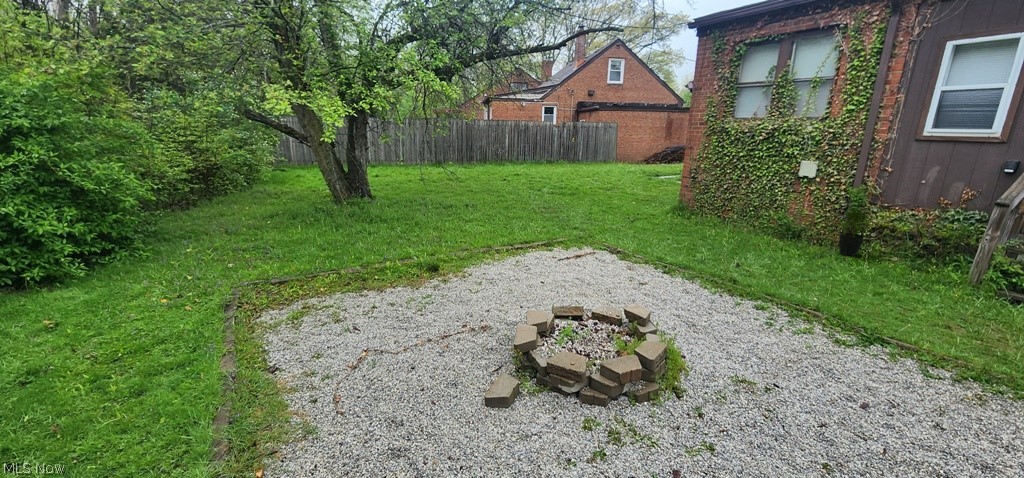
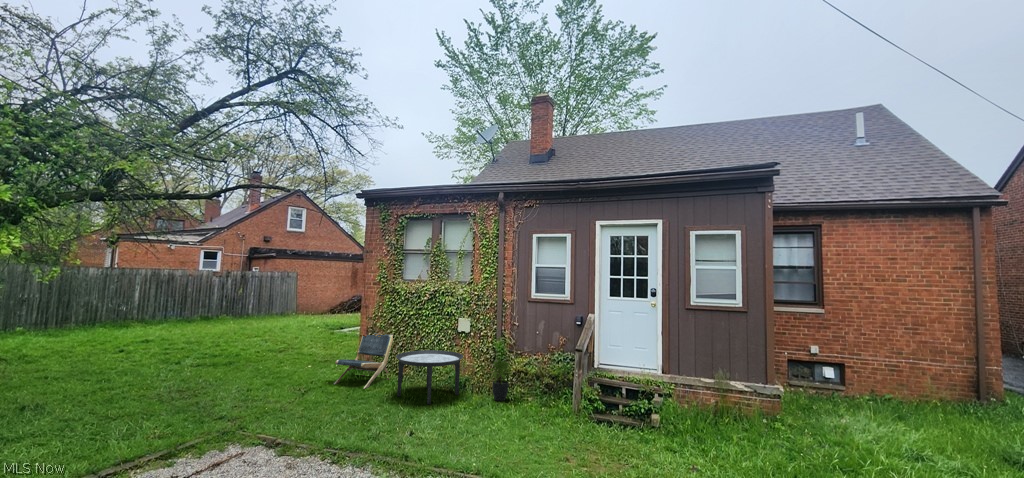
lounge chair: none [658,173,719,224] -> present [334,335,393,388]
round table: none [721,193,804,245] -> present [396,350,463,404]

